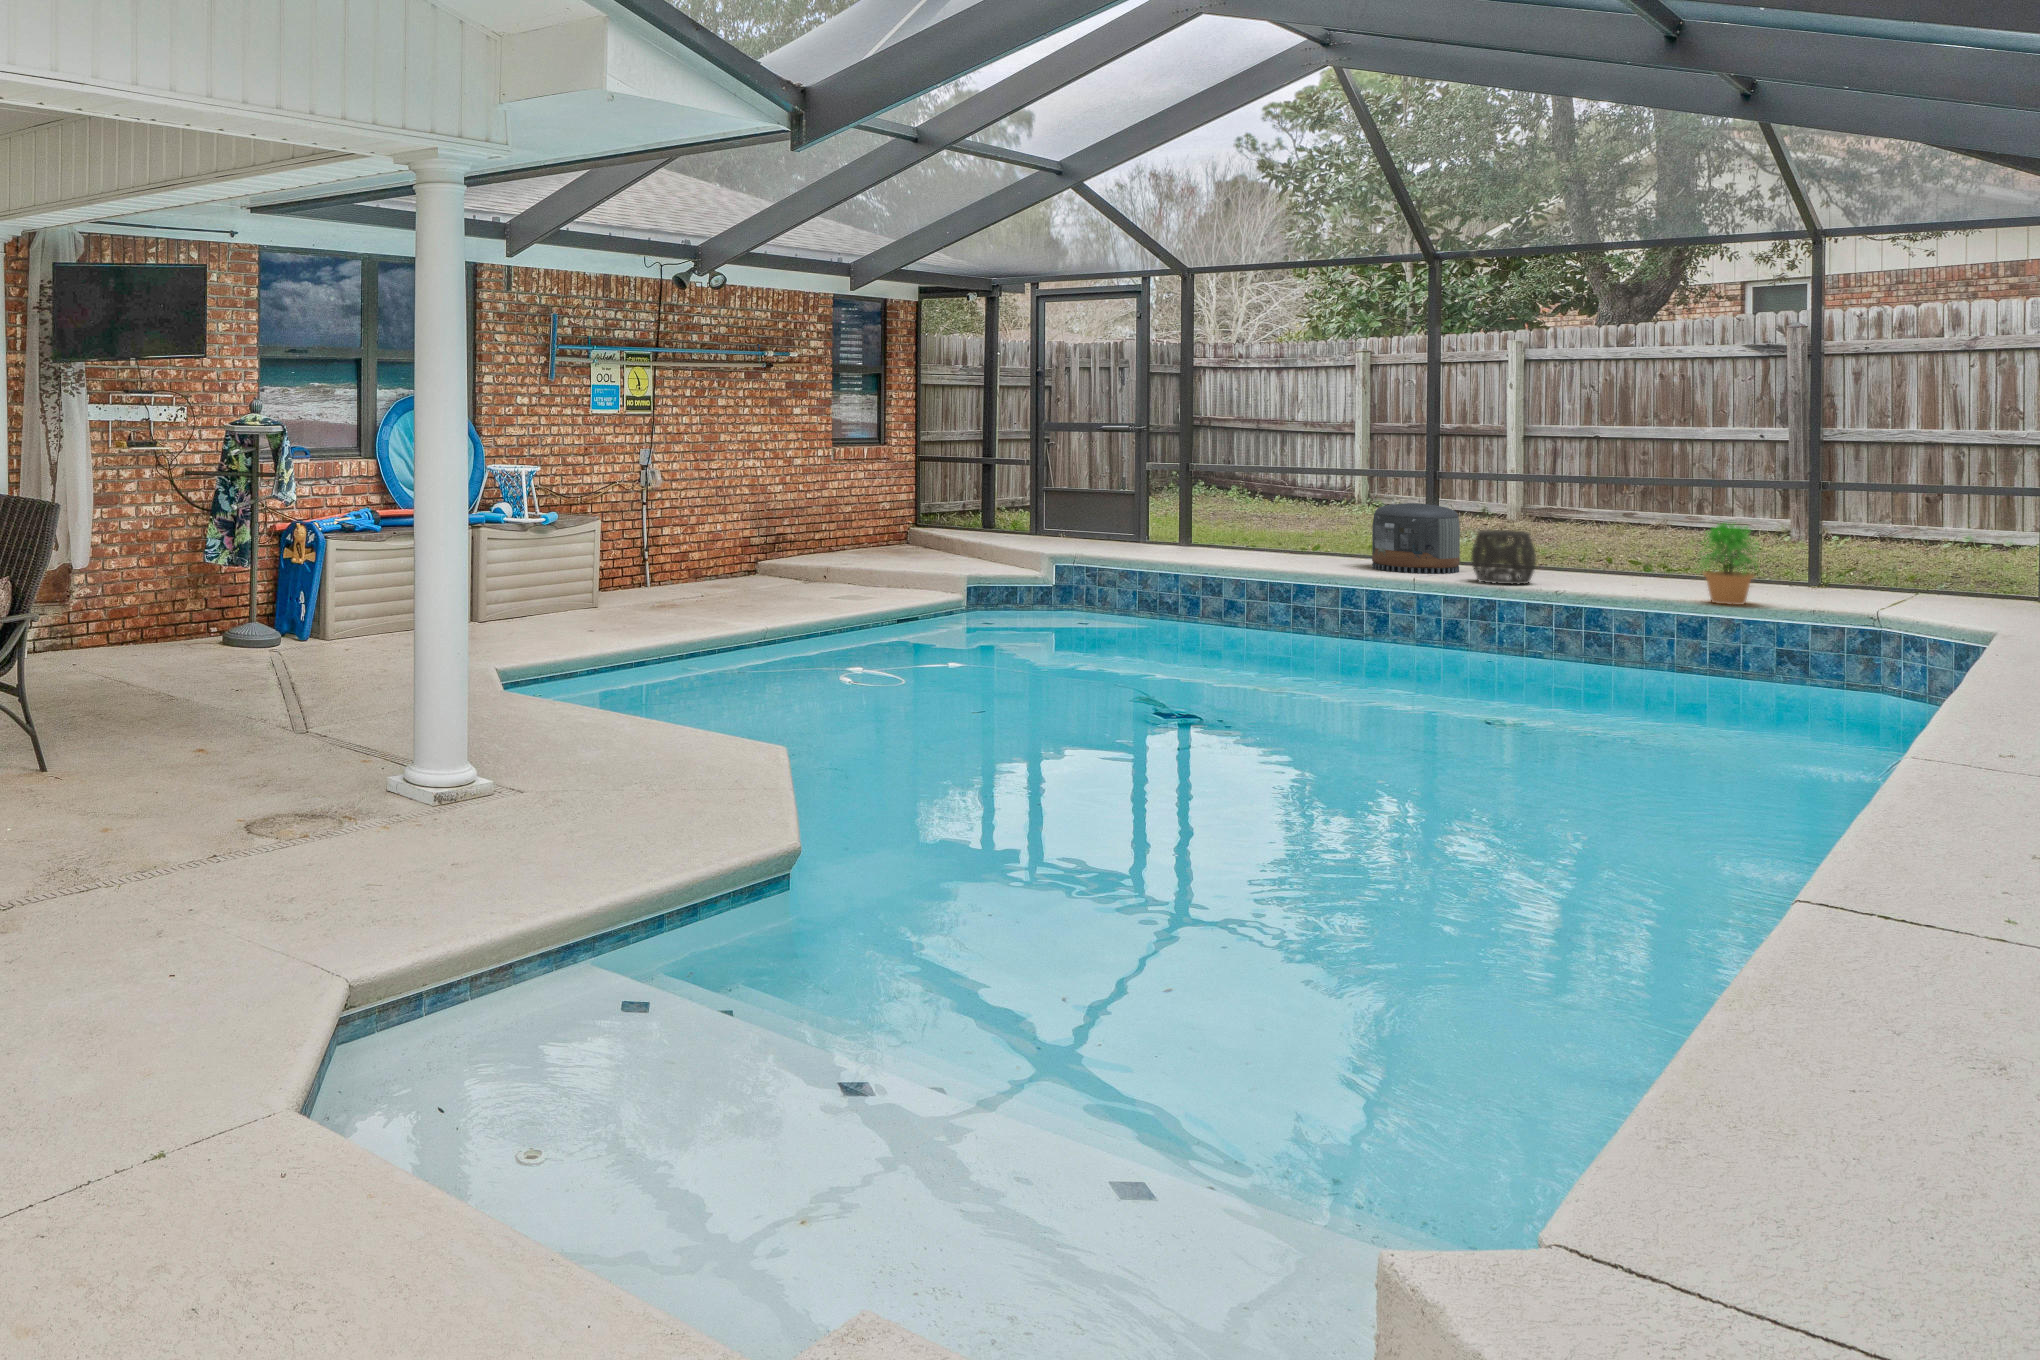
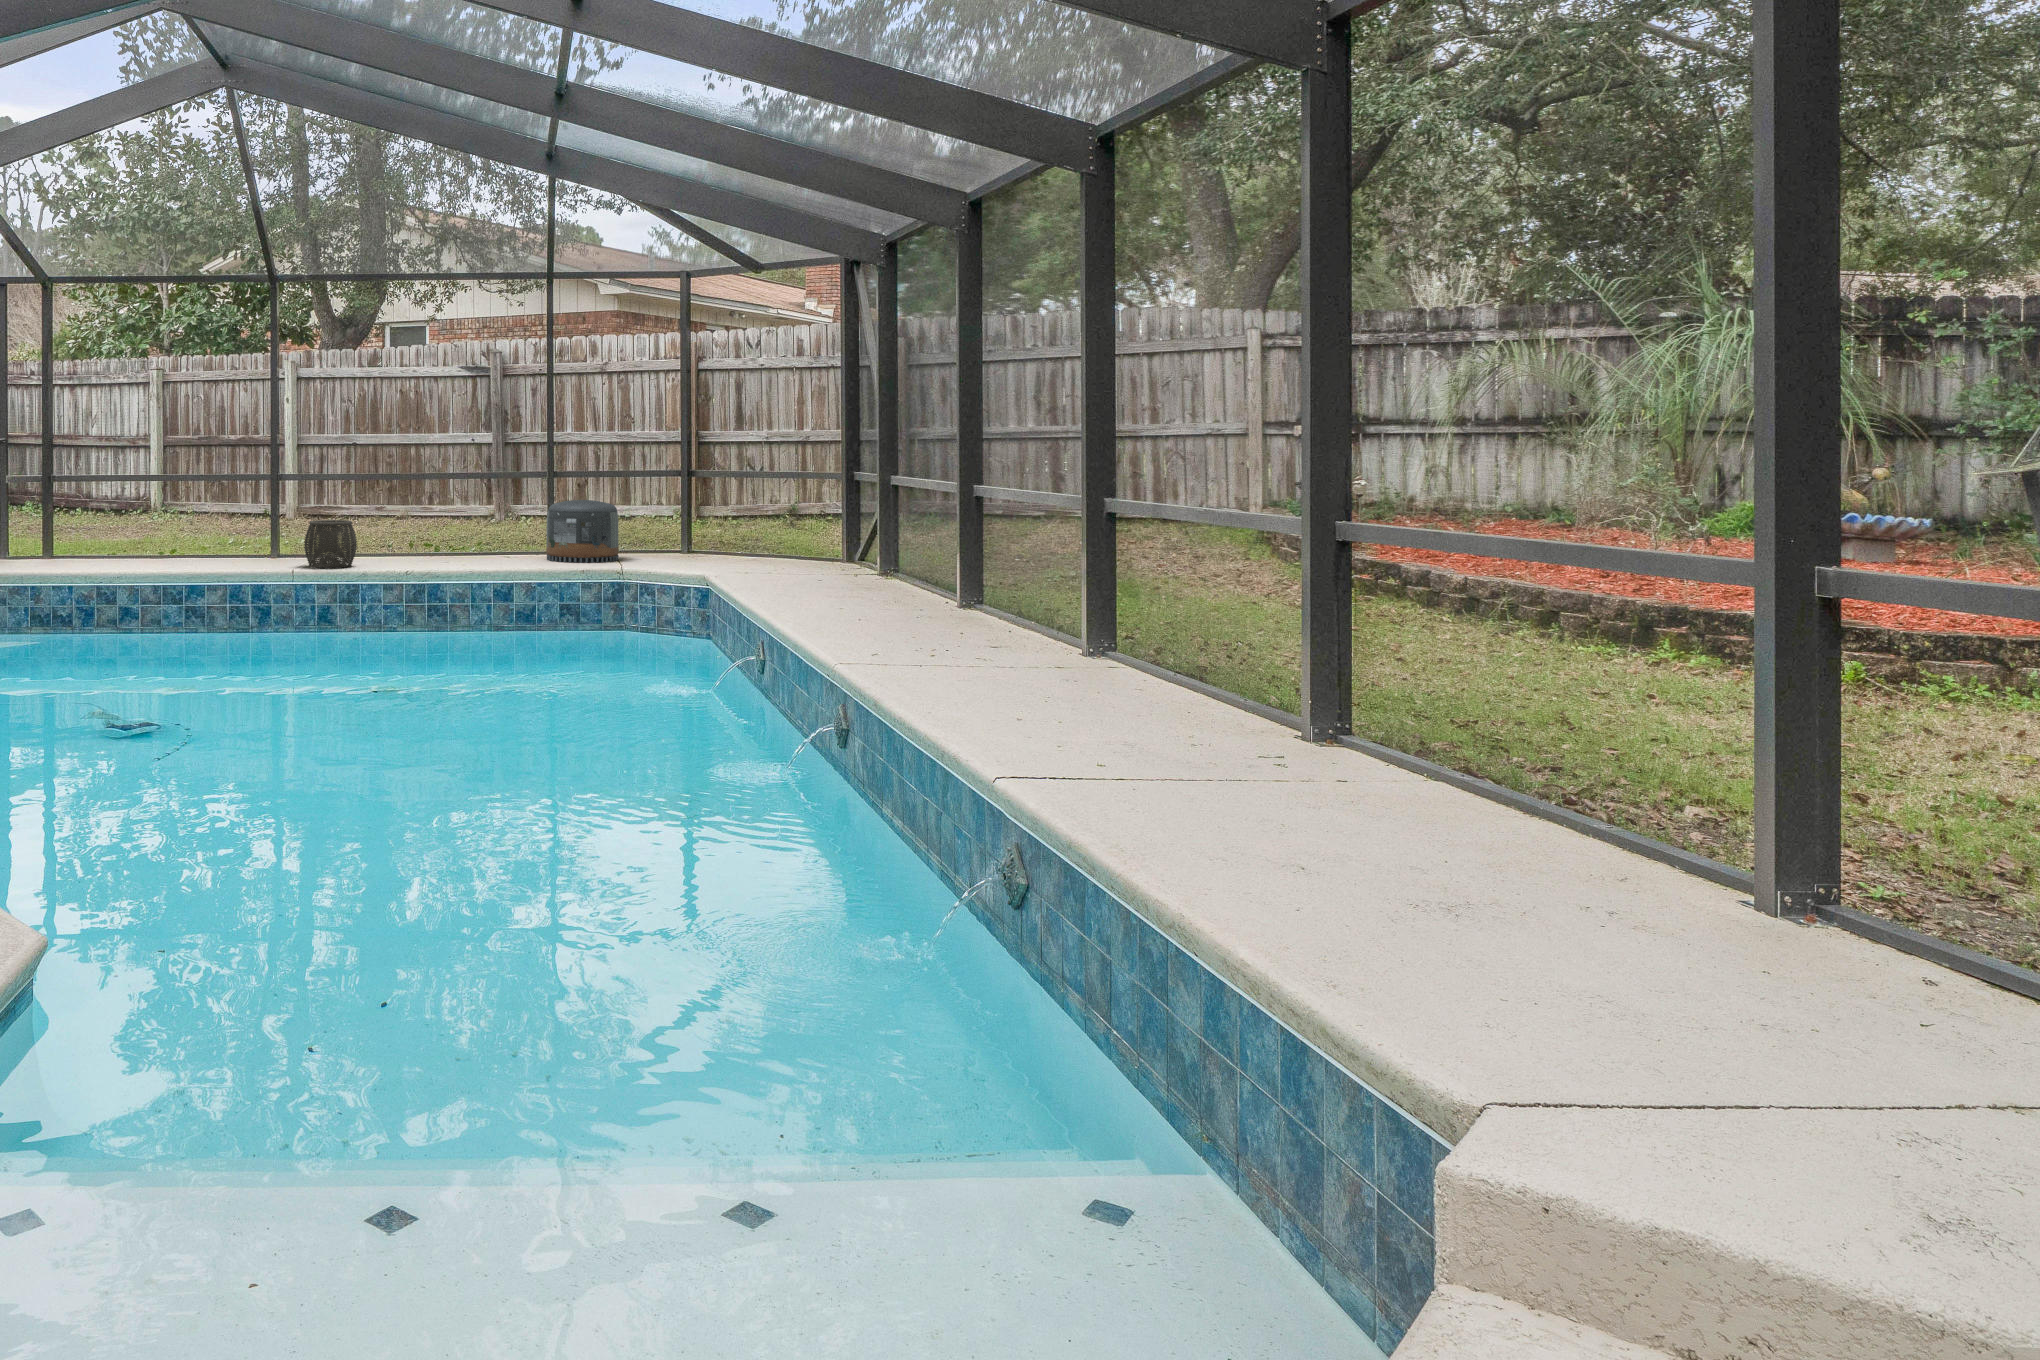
pouf: present [1372,503,1460,574] -> present [546,500,619,563]
potted plant: present [1695,523,1758,605] -> none [486,501,539,571]

